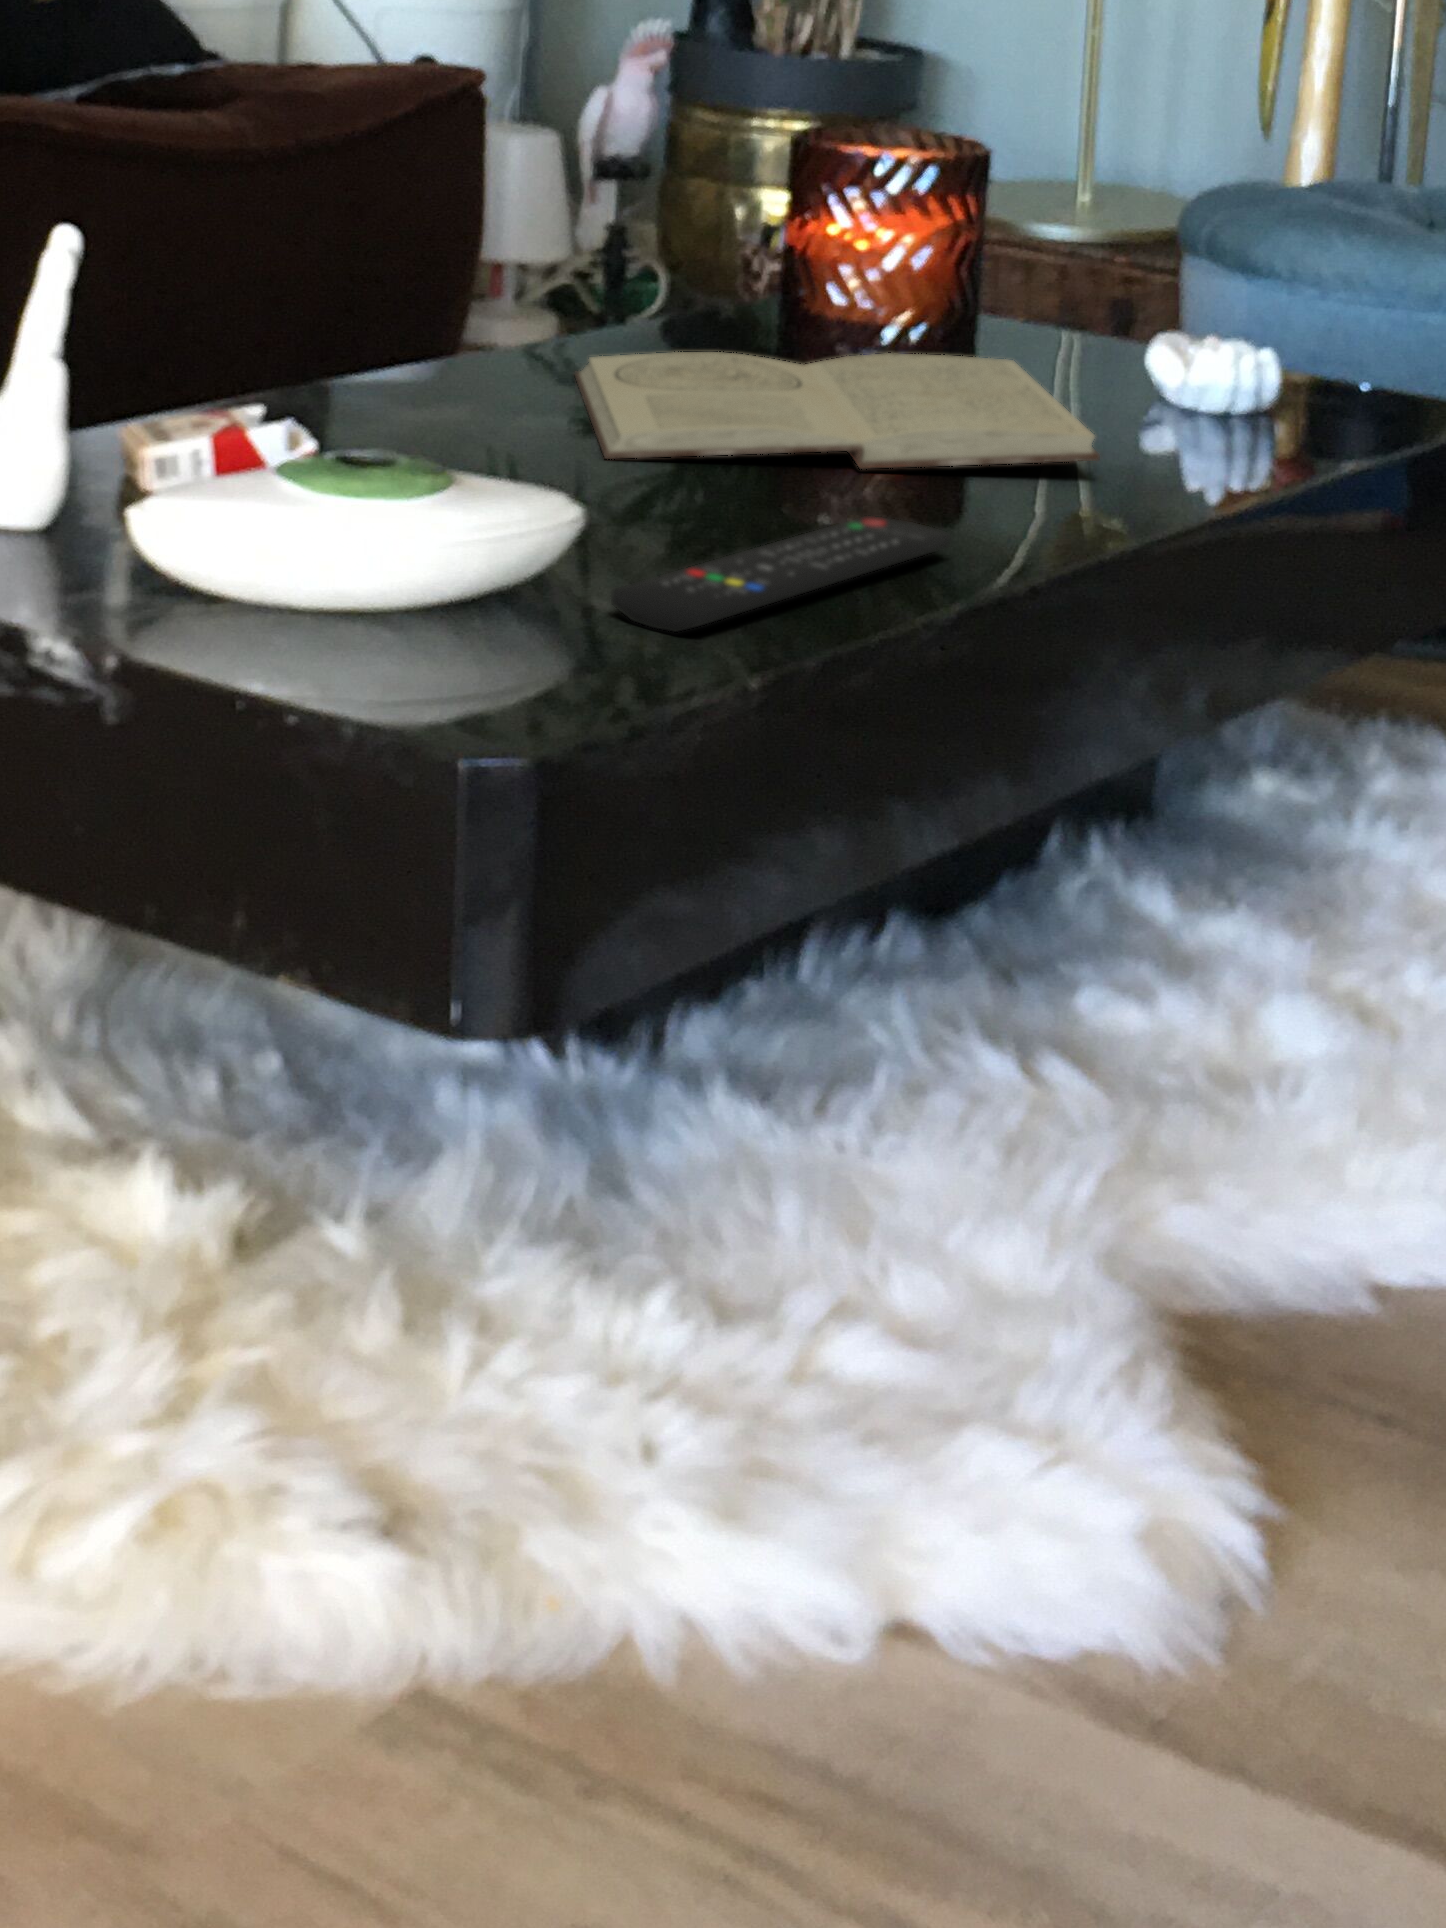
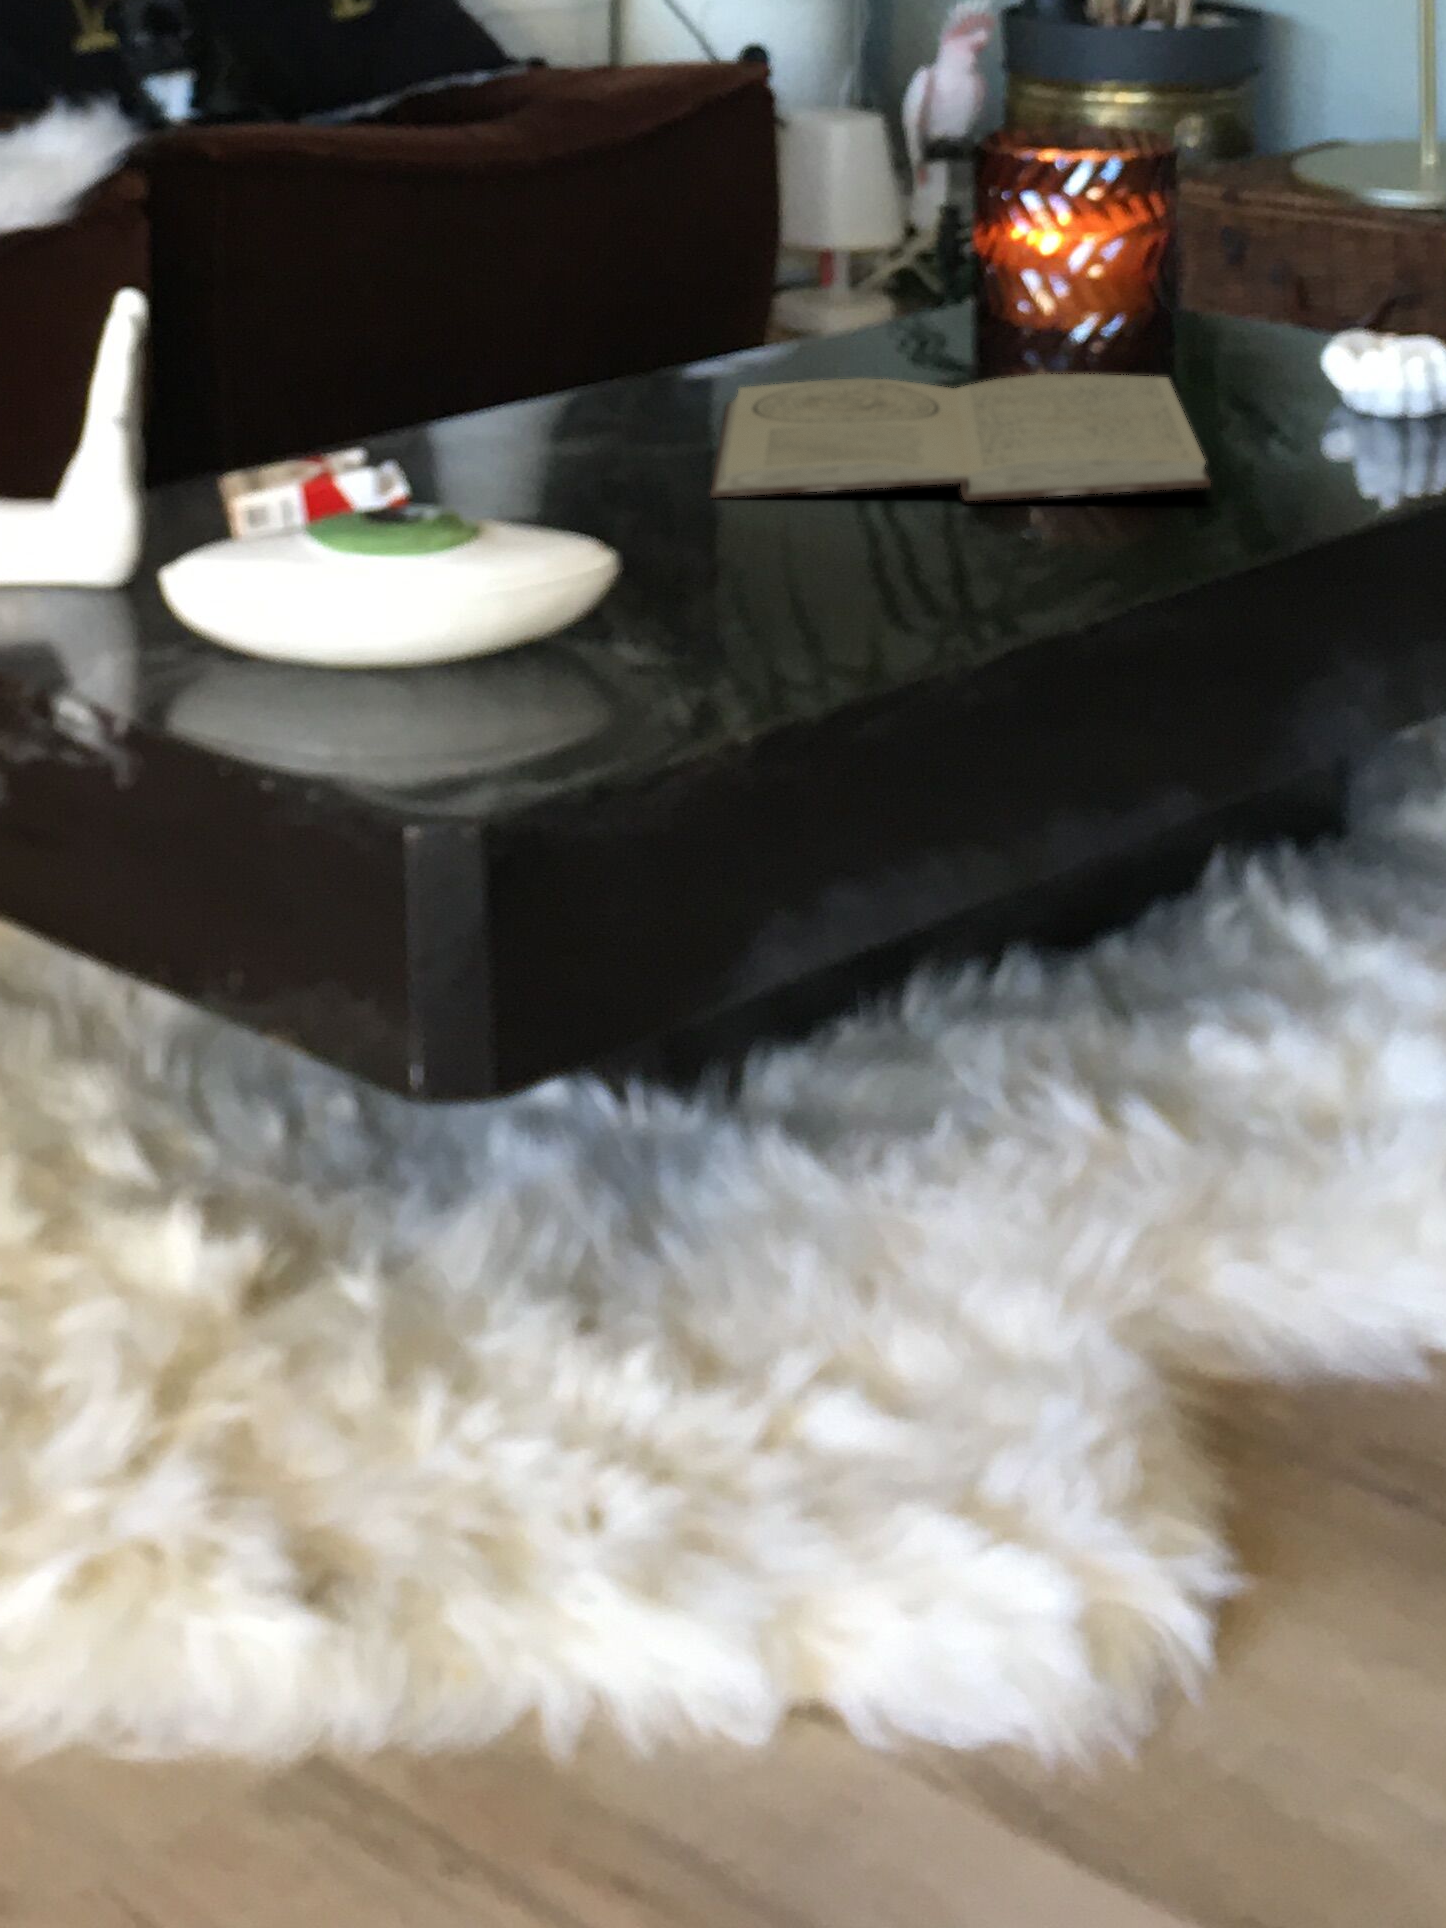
remote control: present [611,516,950,632] -> none [630,556,1007,687]

